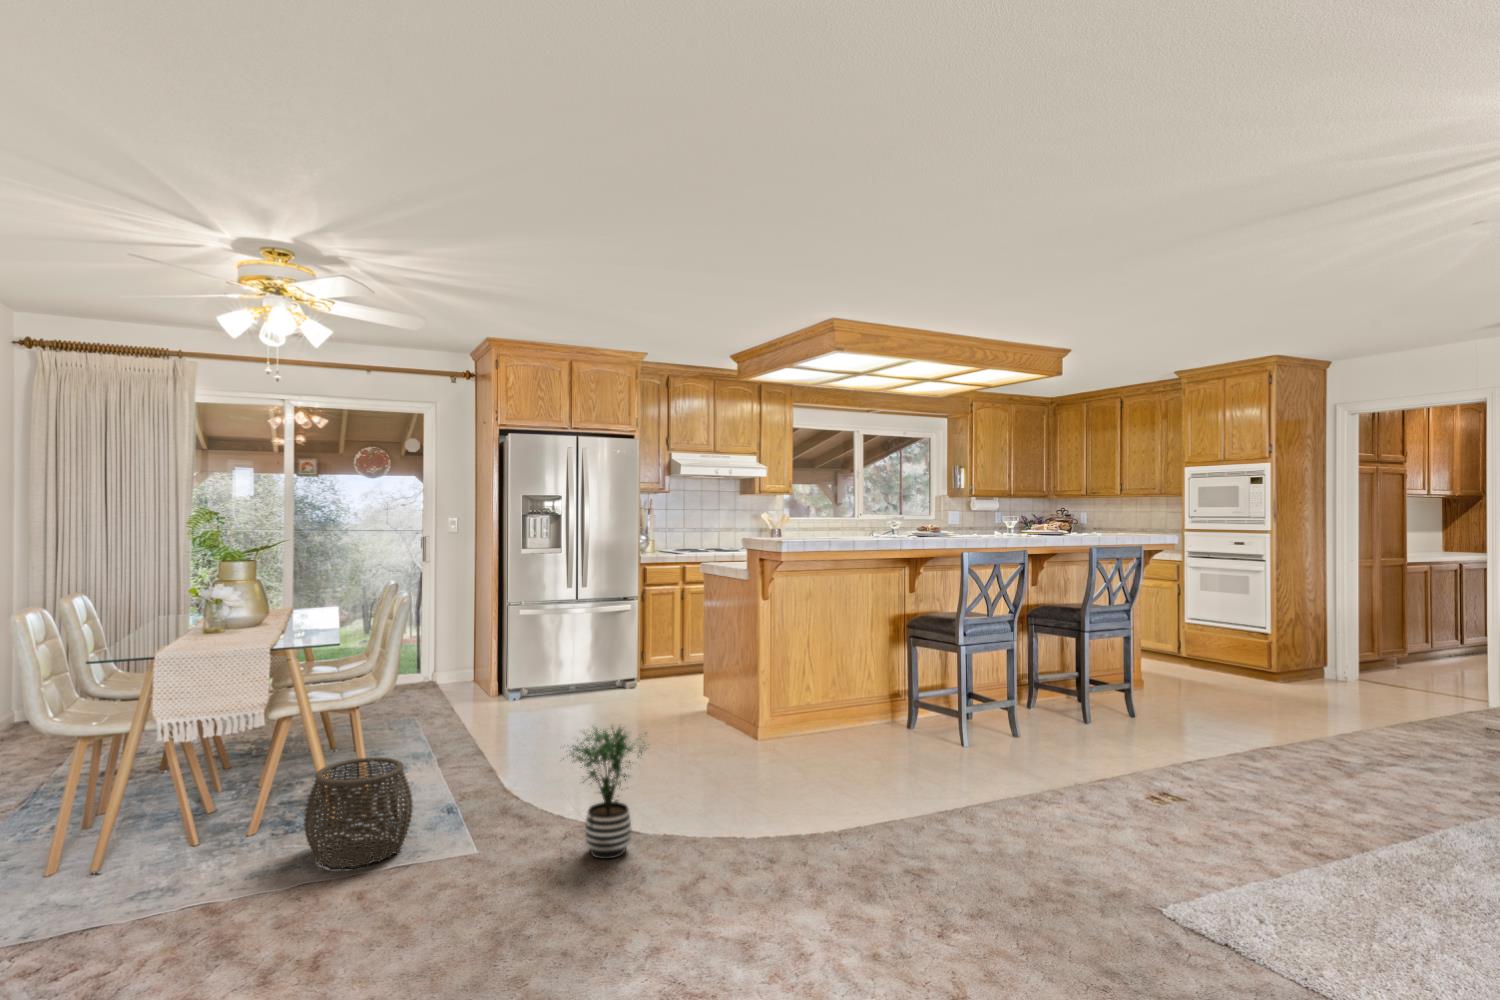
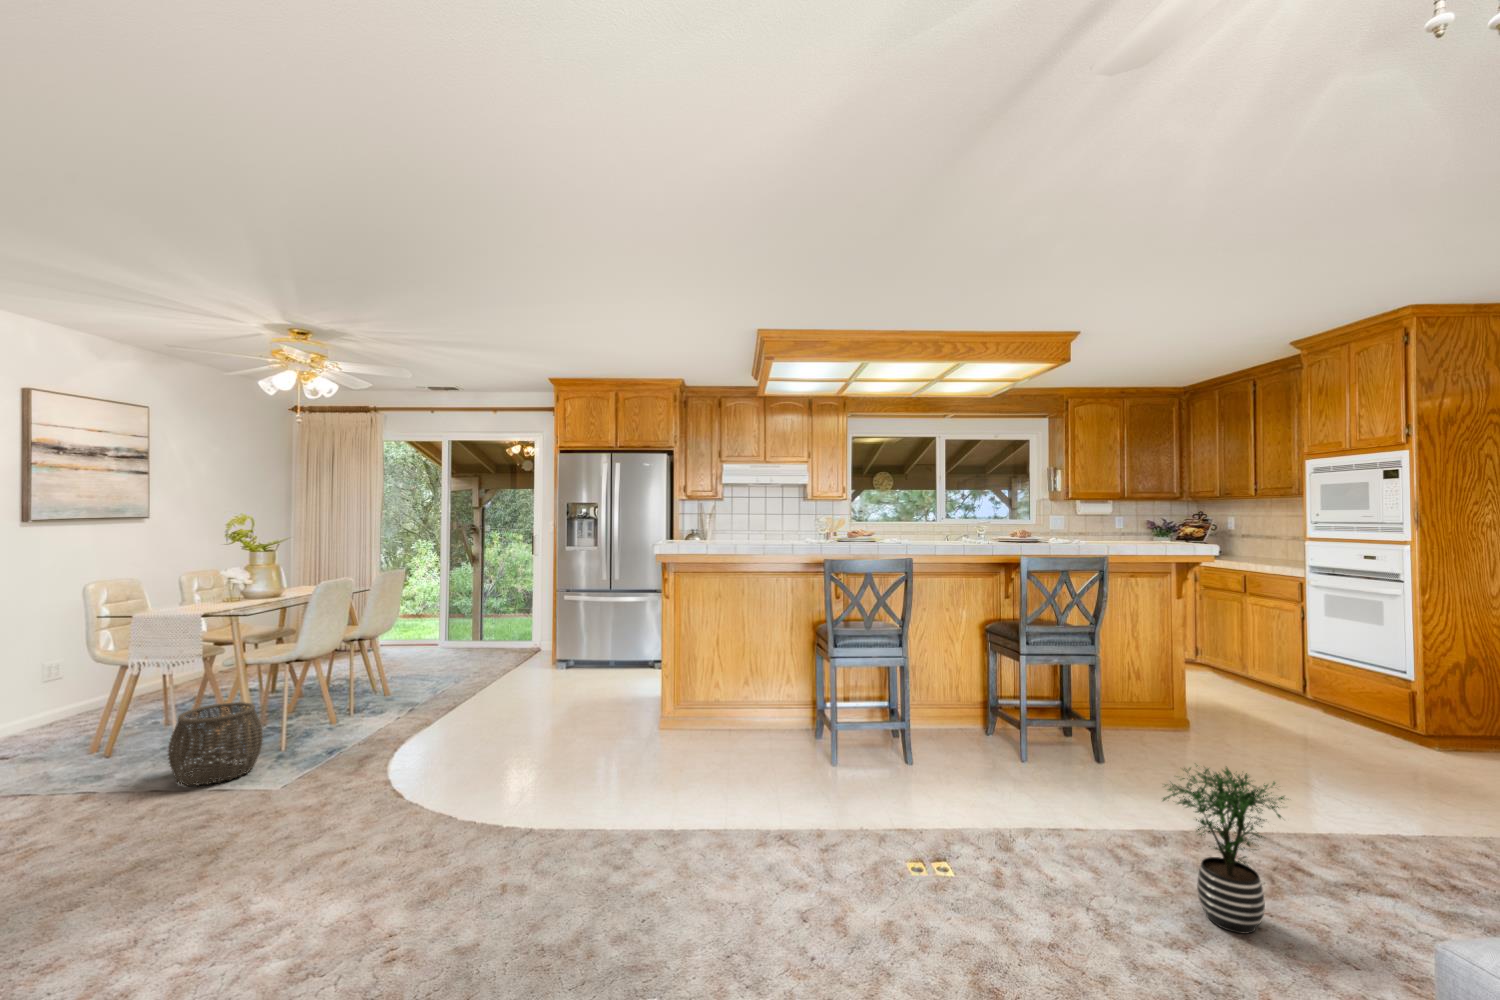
potted plant: present [563,726,649,859] -> present [1163,765,1284,934]

